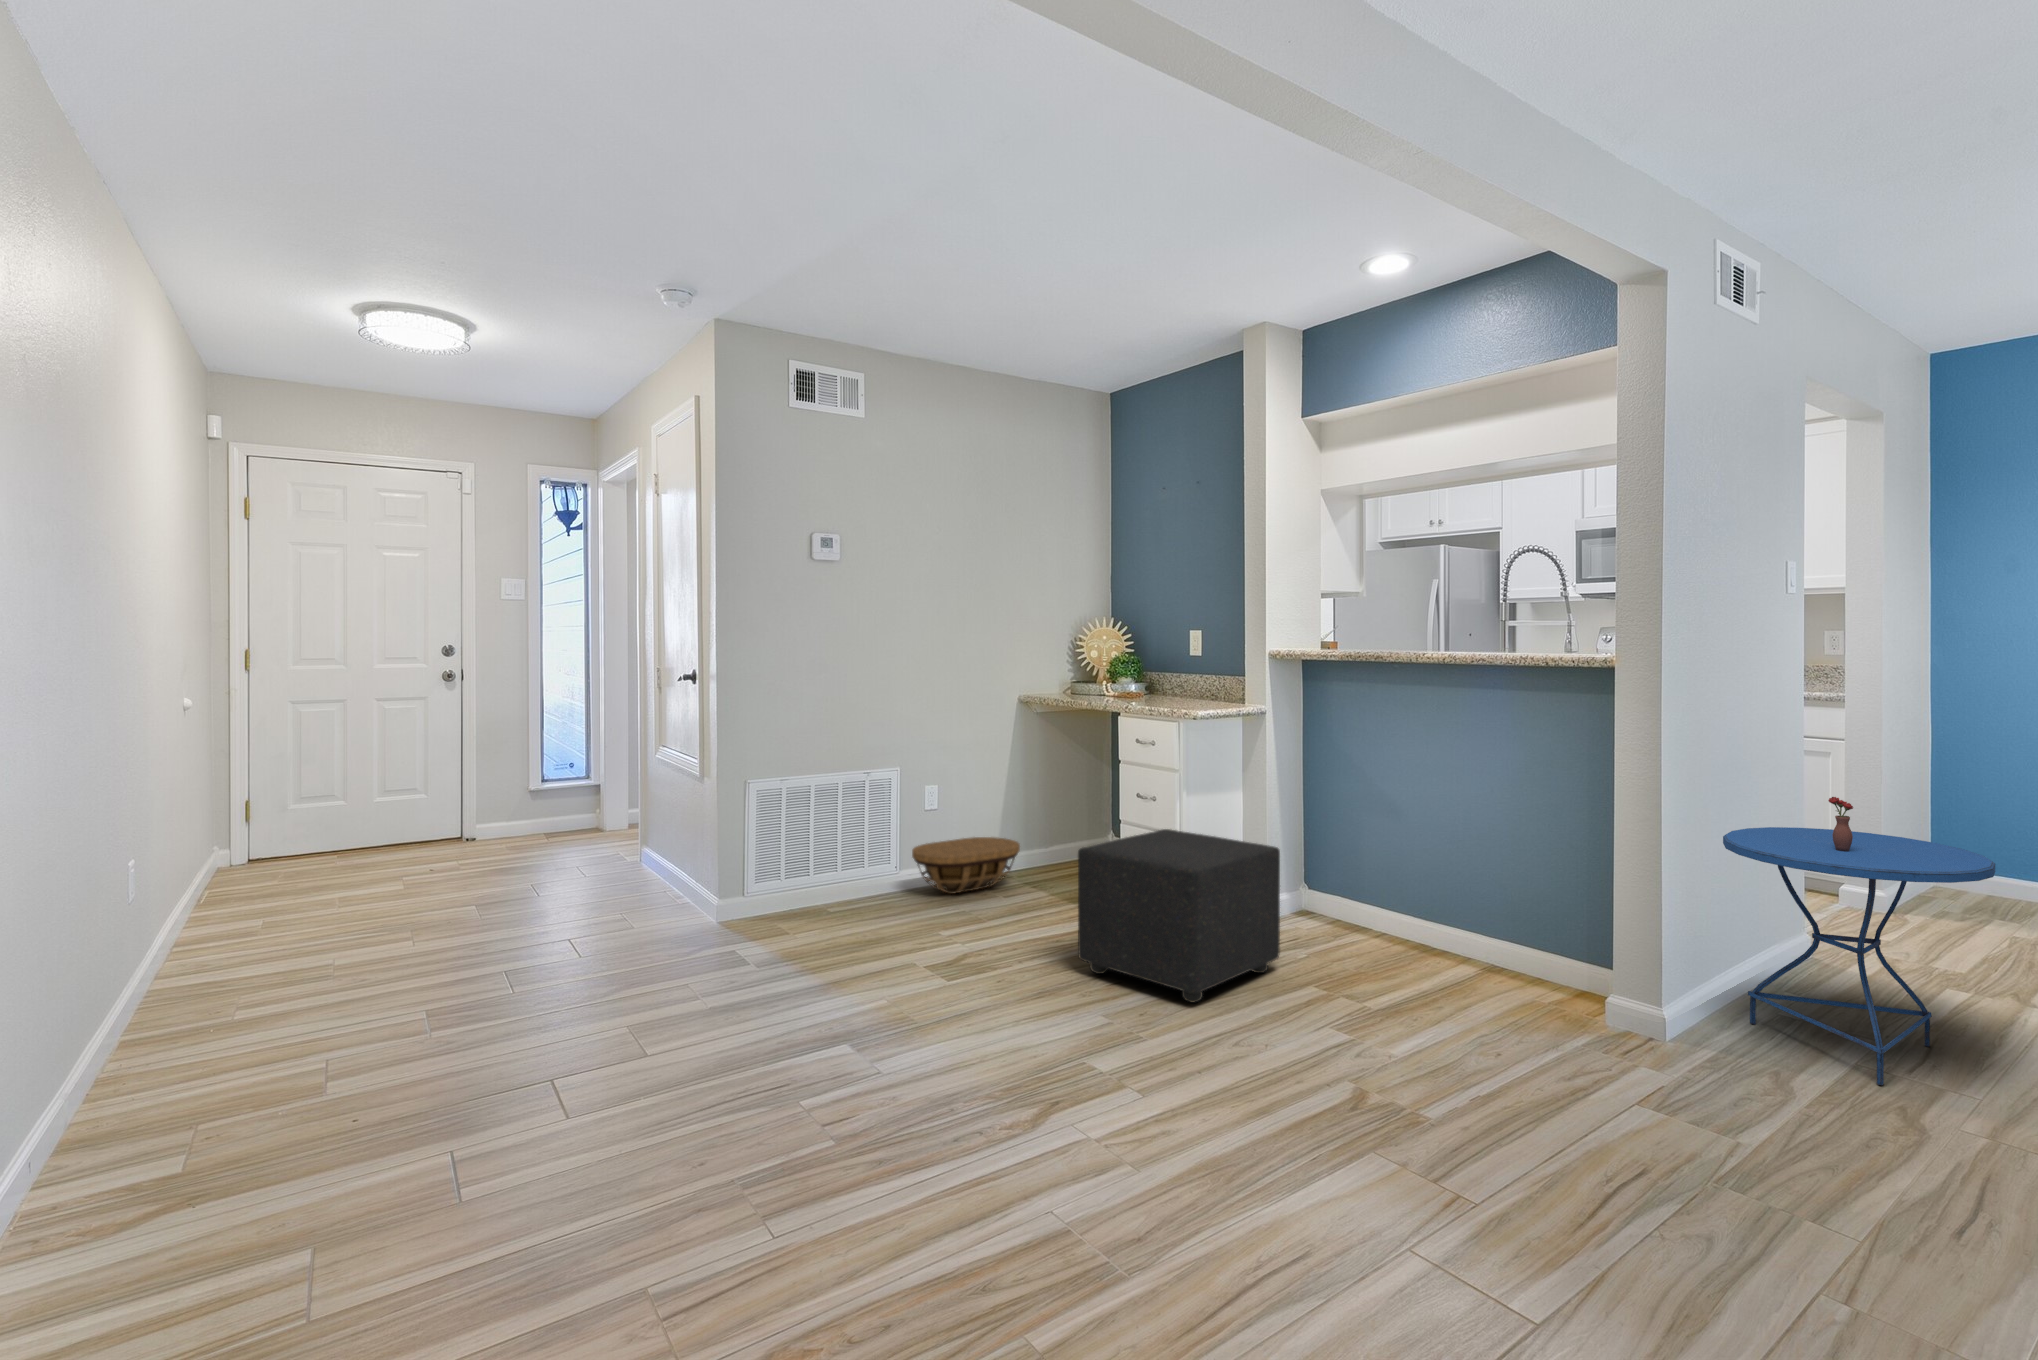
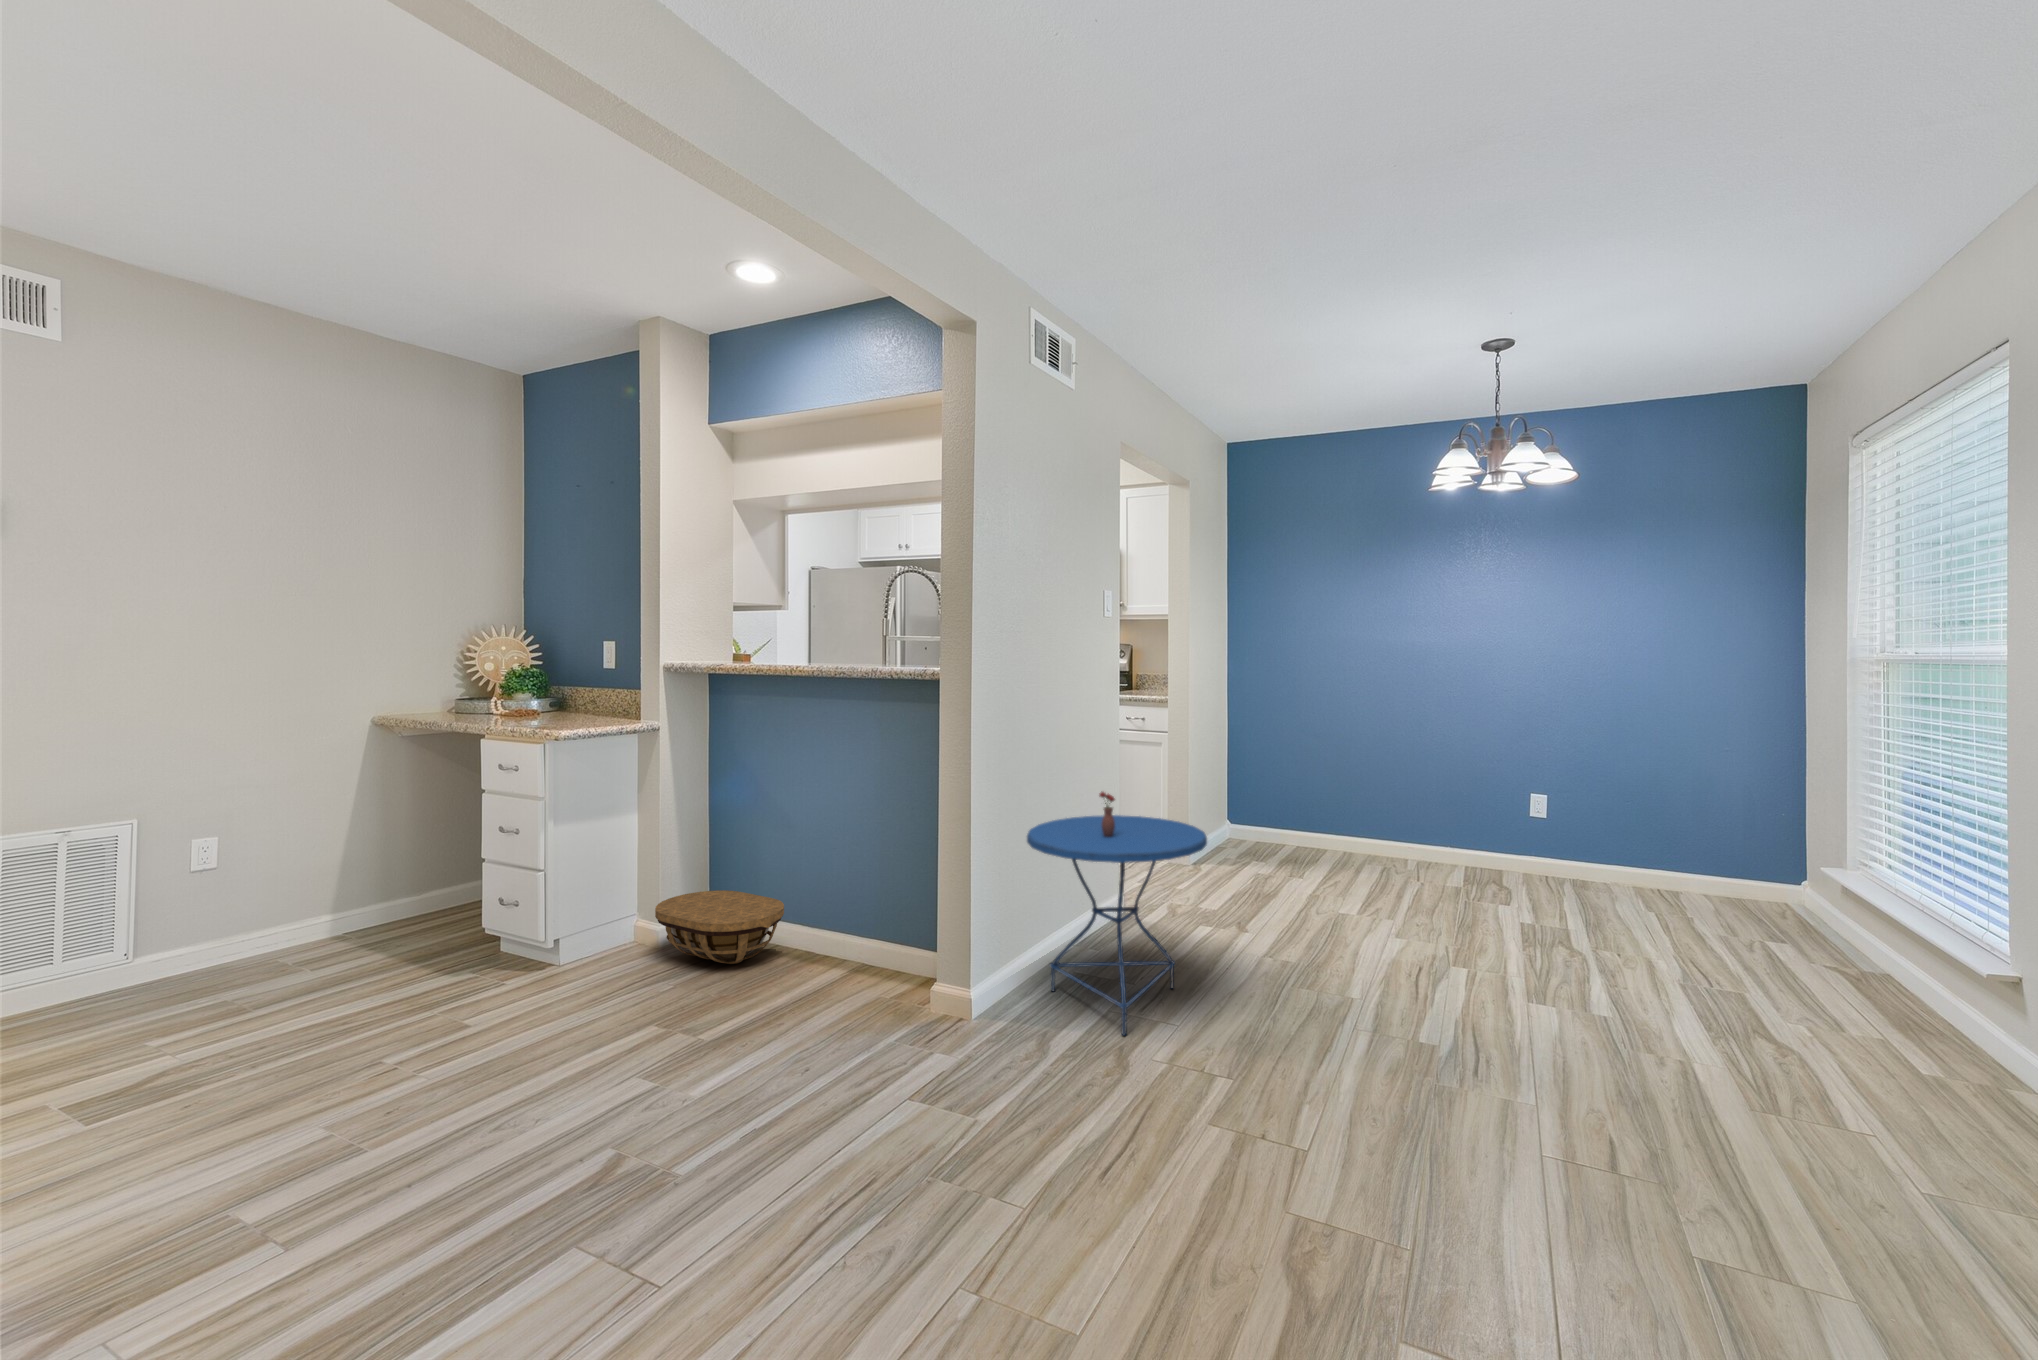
ottoman: present [1078,829,1280,1002] -> none [359,866,629,1071]
basket: present [912,837,1020,894] -> present [655,890,784,964]

